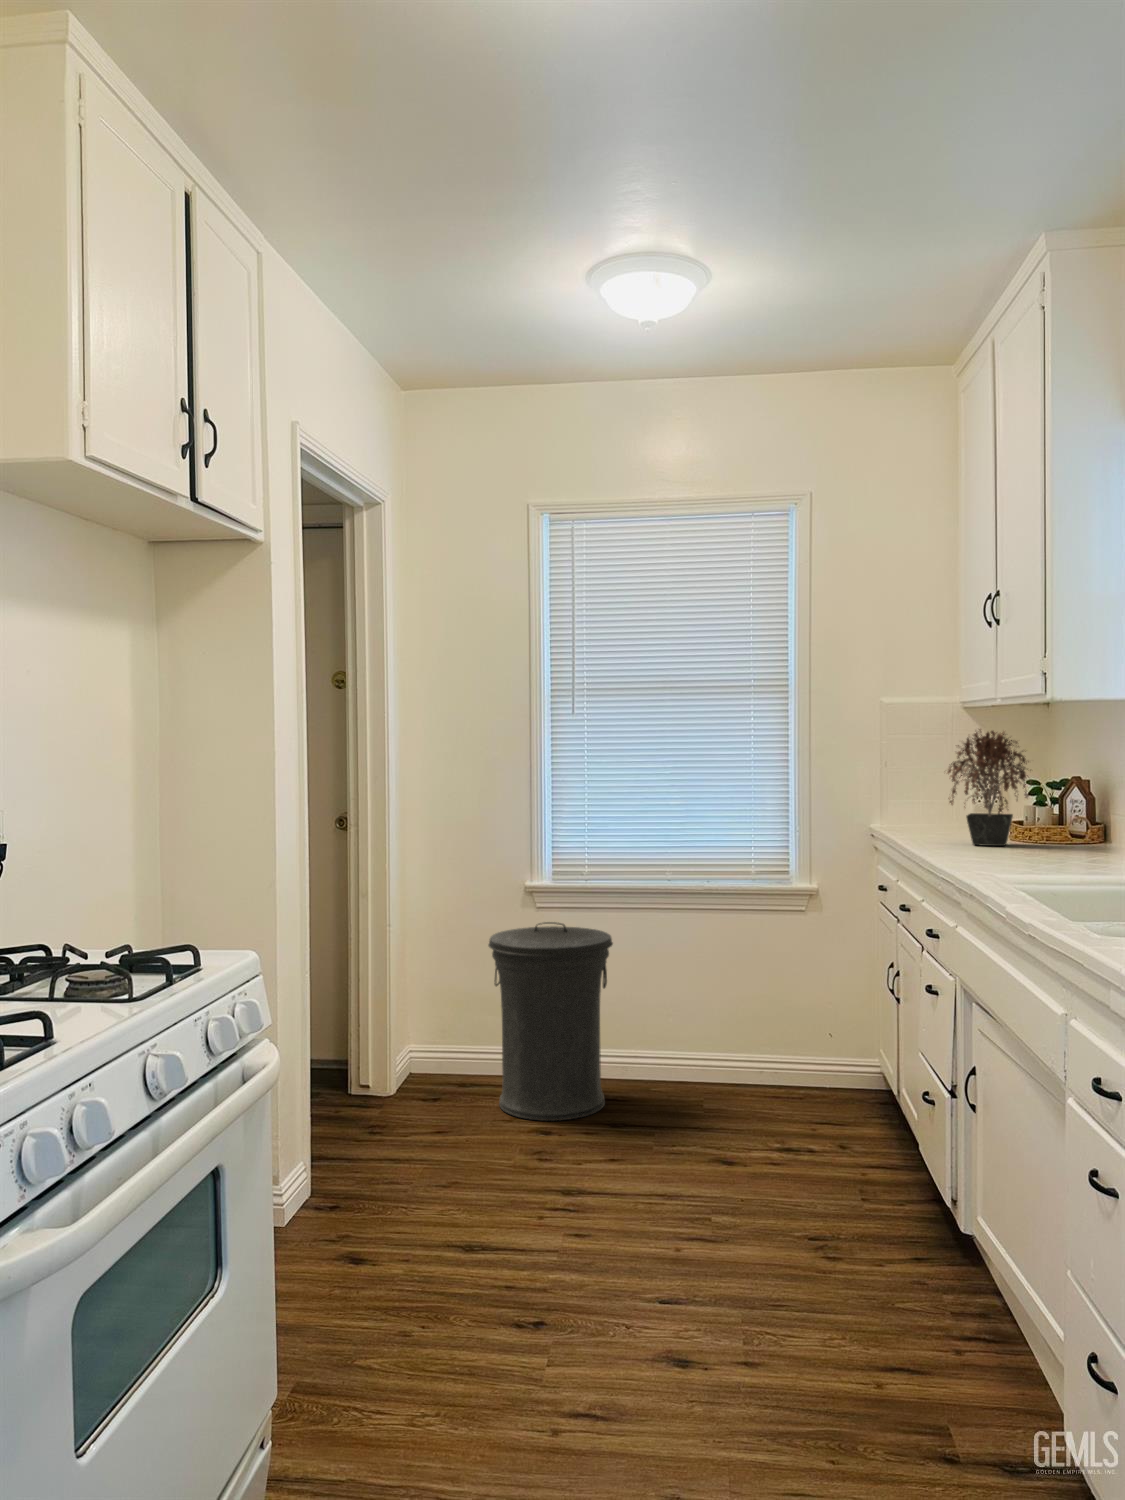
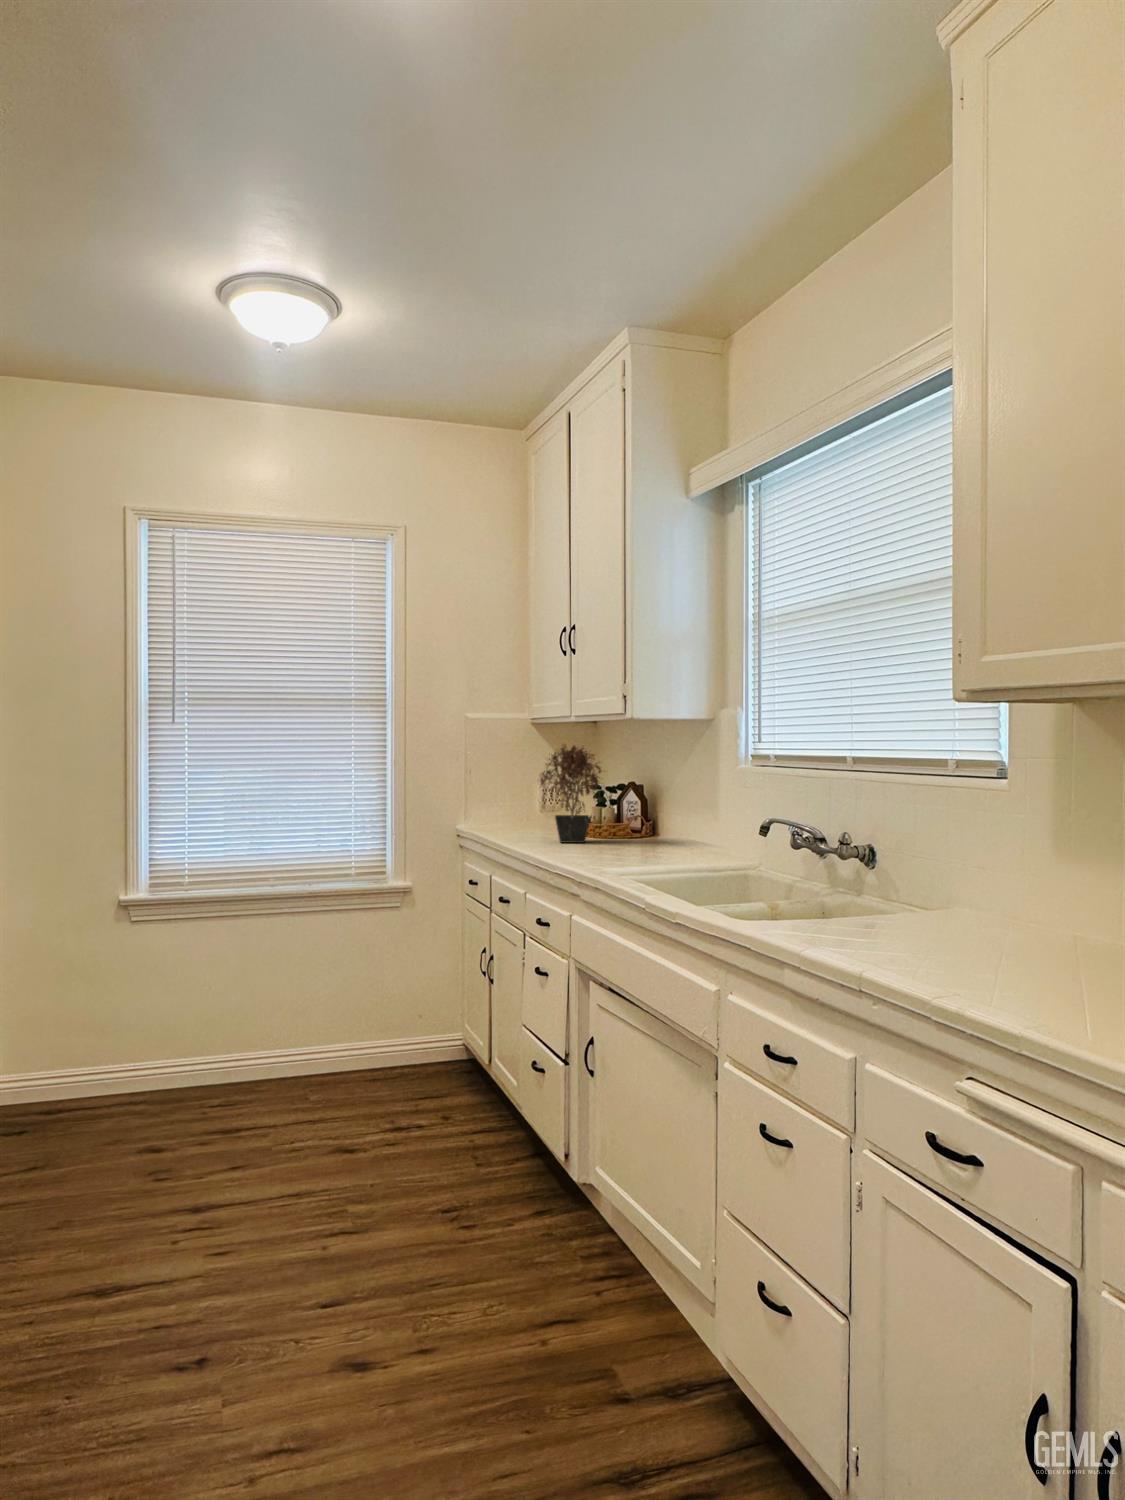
trash can: present [488,922,613,1121] -> none [84,933,220,1137]

